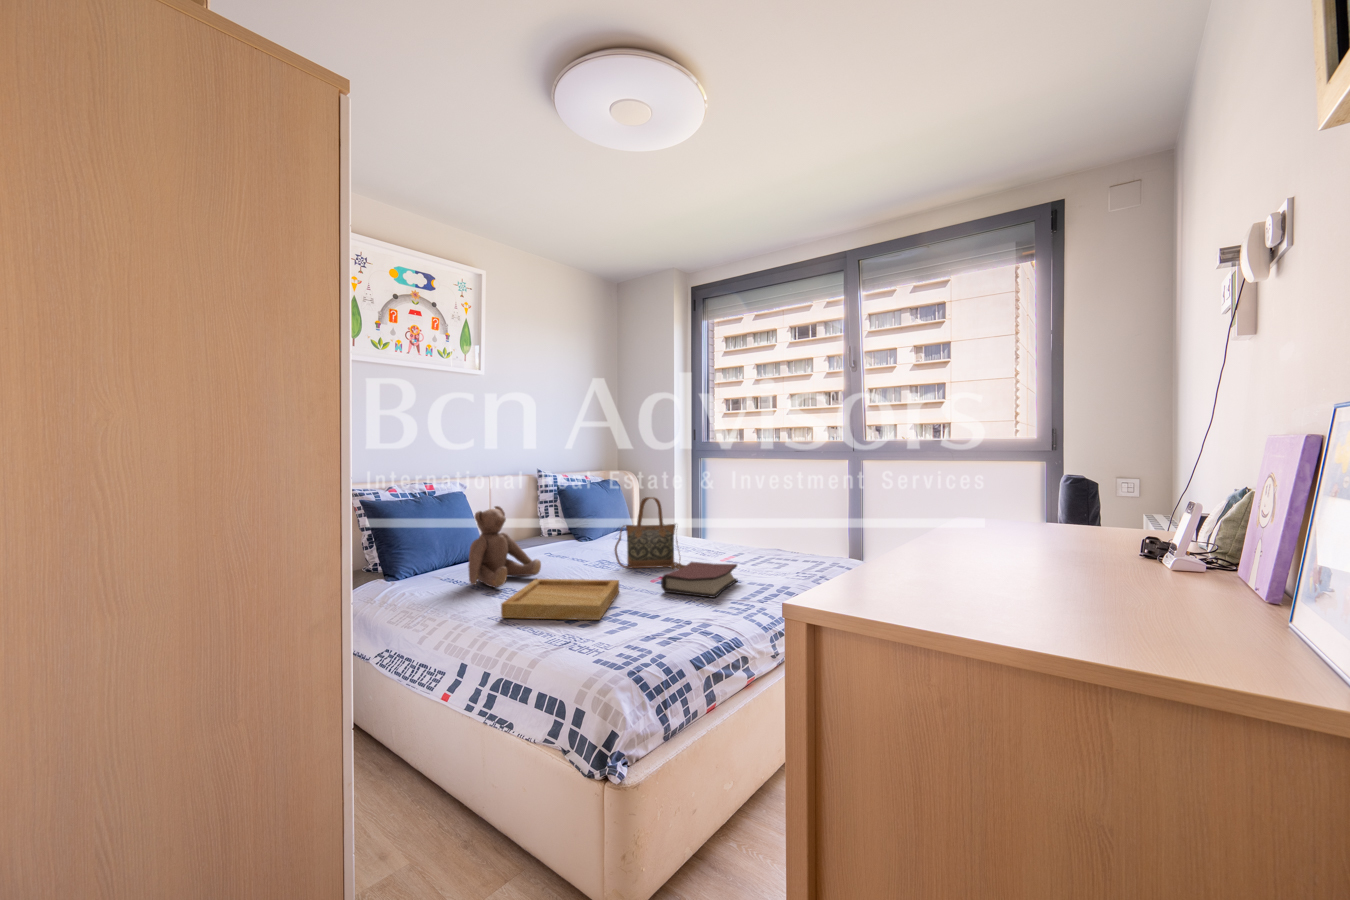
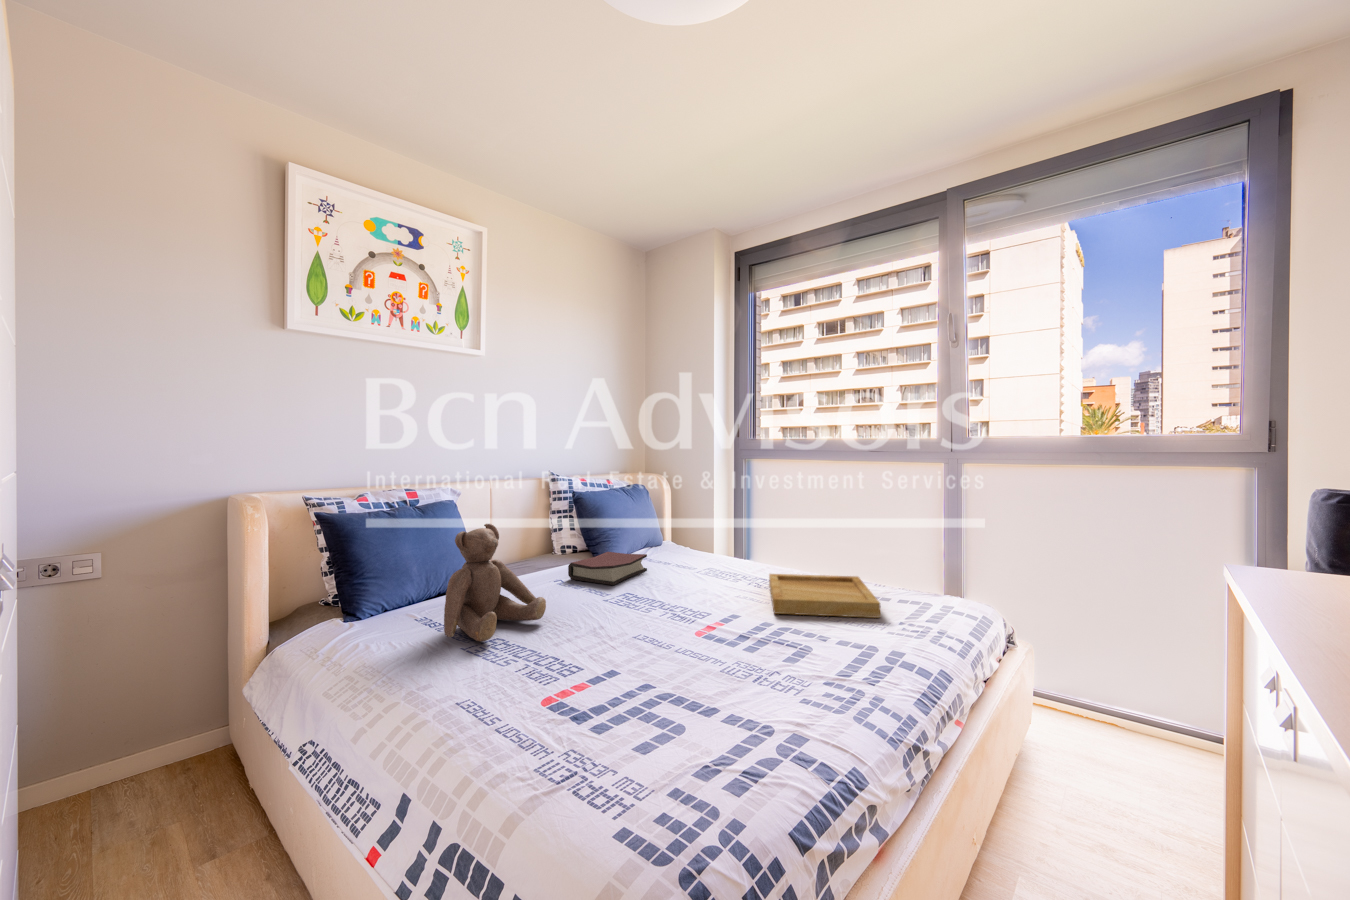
handbag: present [615,497,685,569] -> none [645,513,743,612]
hardback book: present [661,562,737,598] -> present [568,552,647,585]
tray: present [501,579,619,620] -> present [769,574,880,618]

